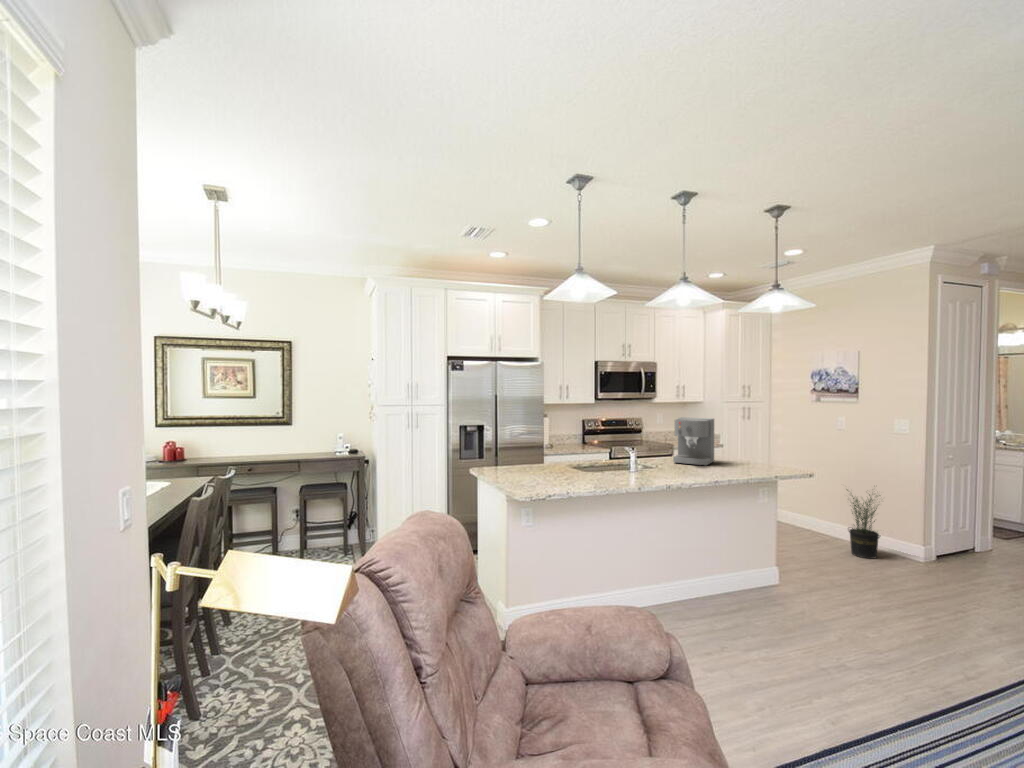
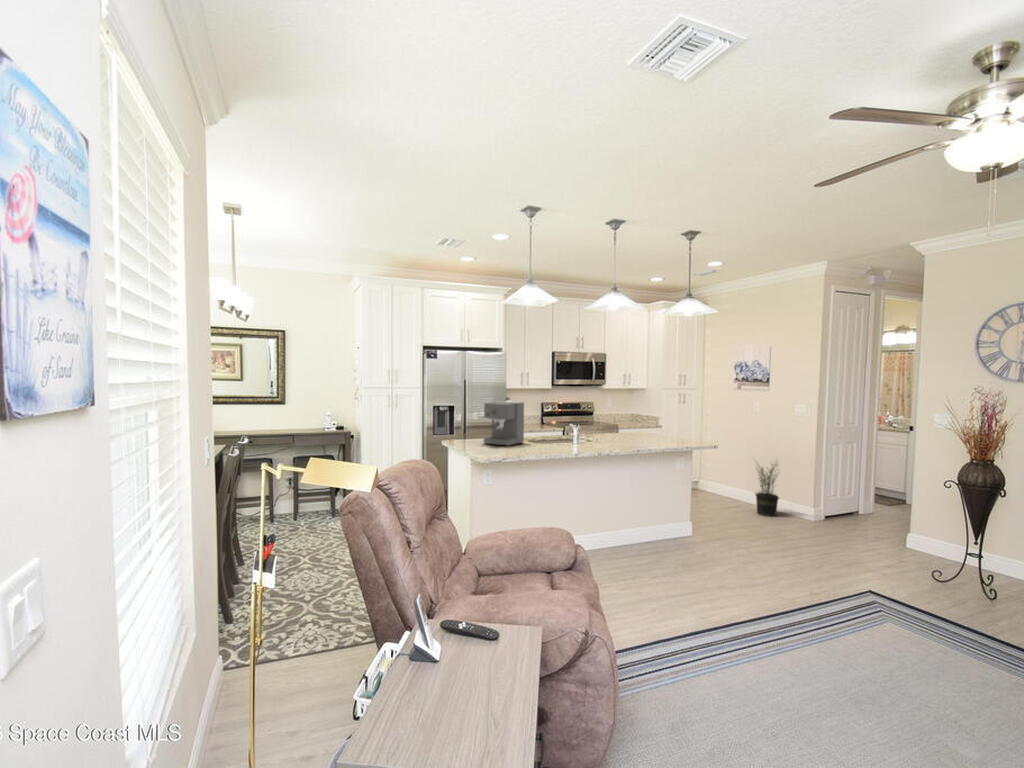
coffee maker: present [673,417,714,466] -> present [484,401,524,446]

